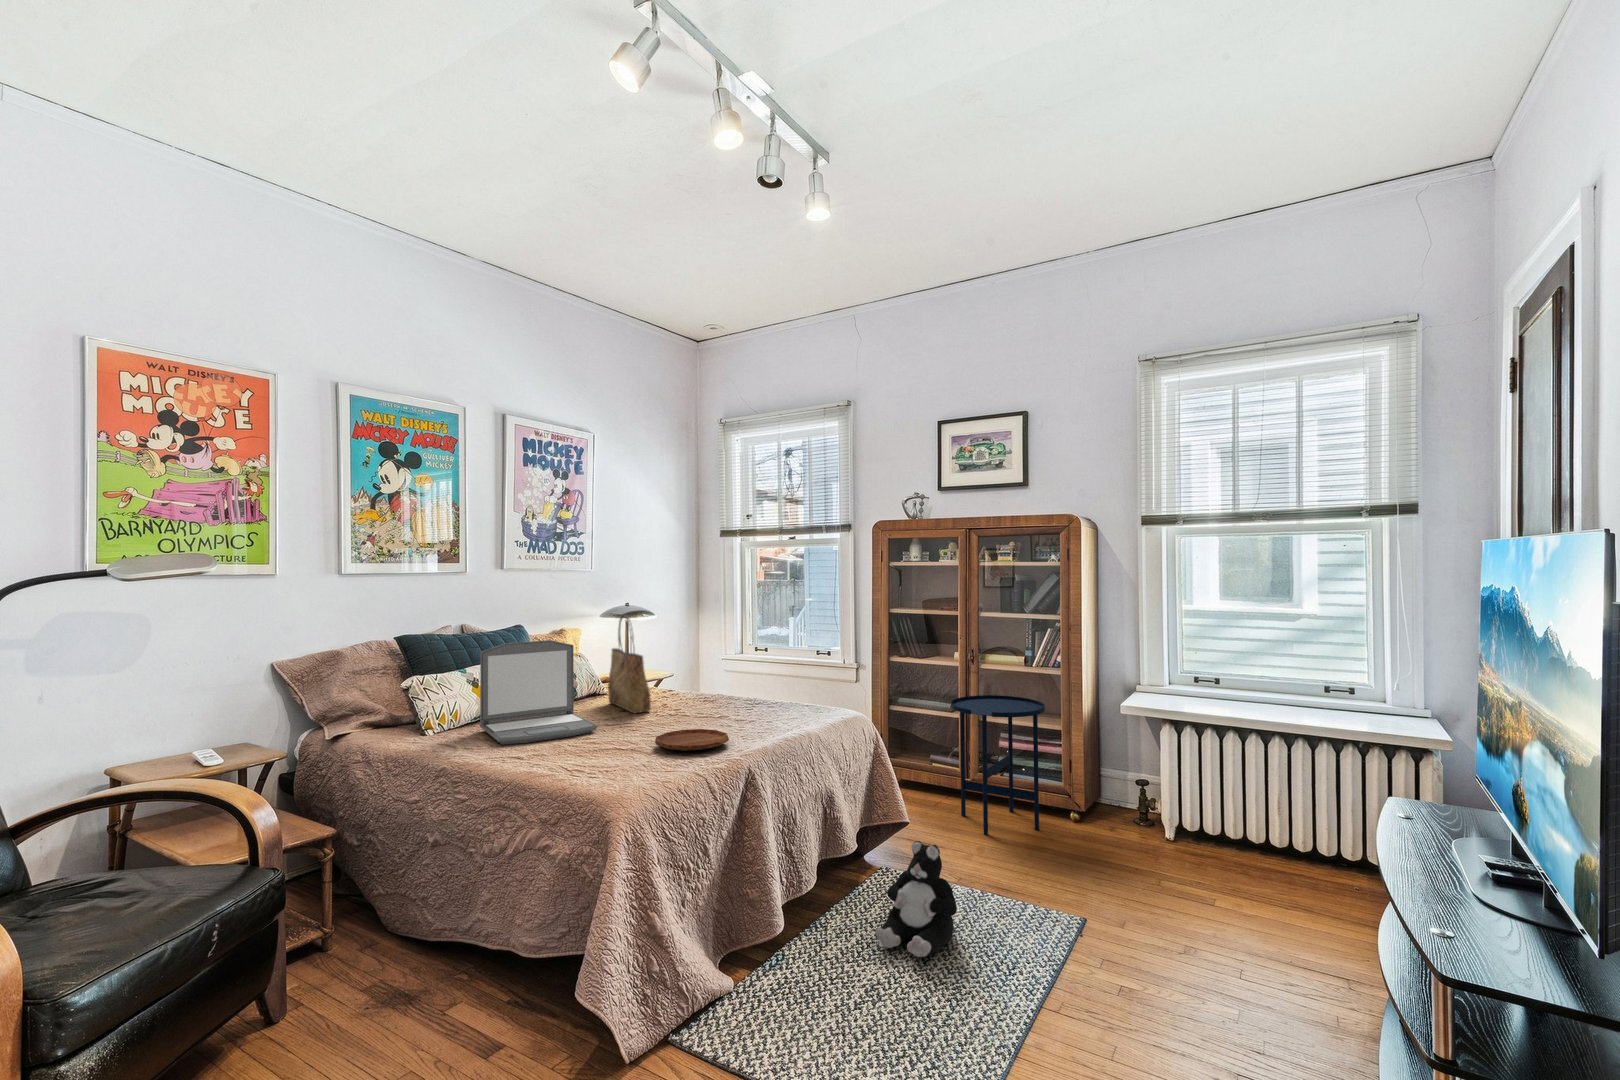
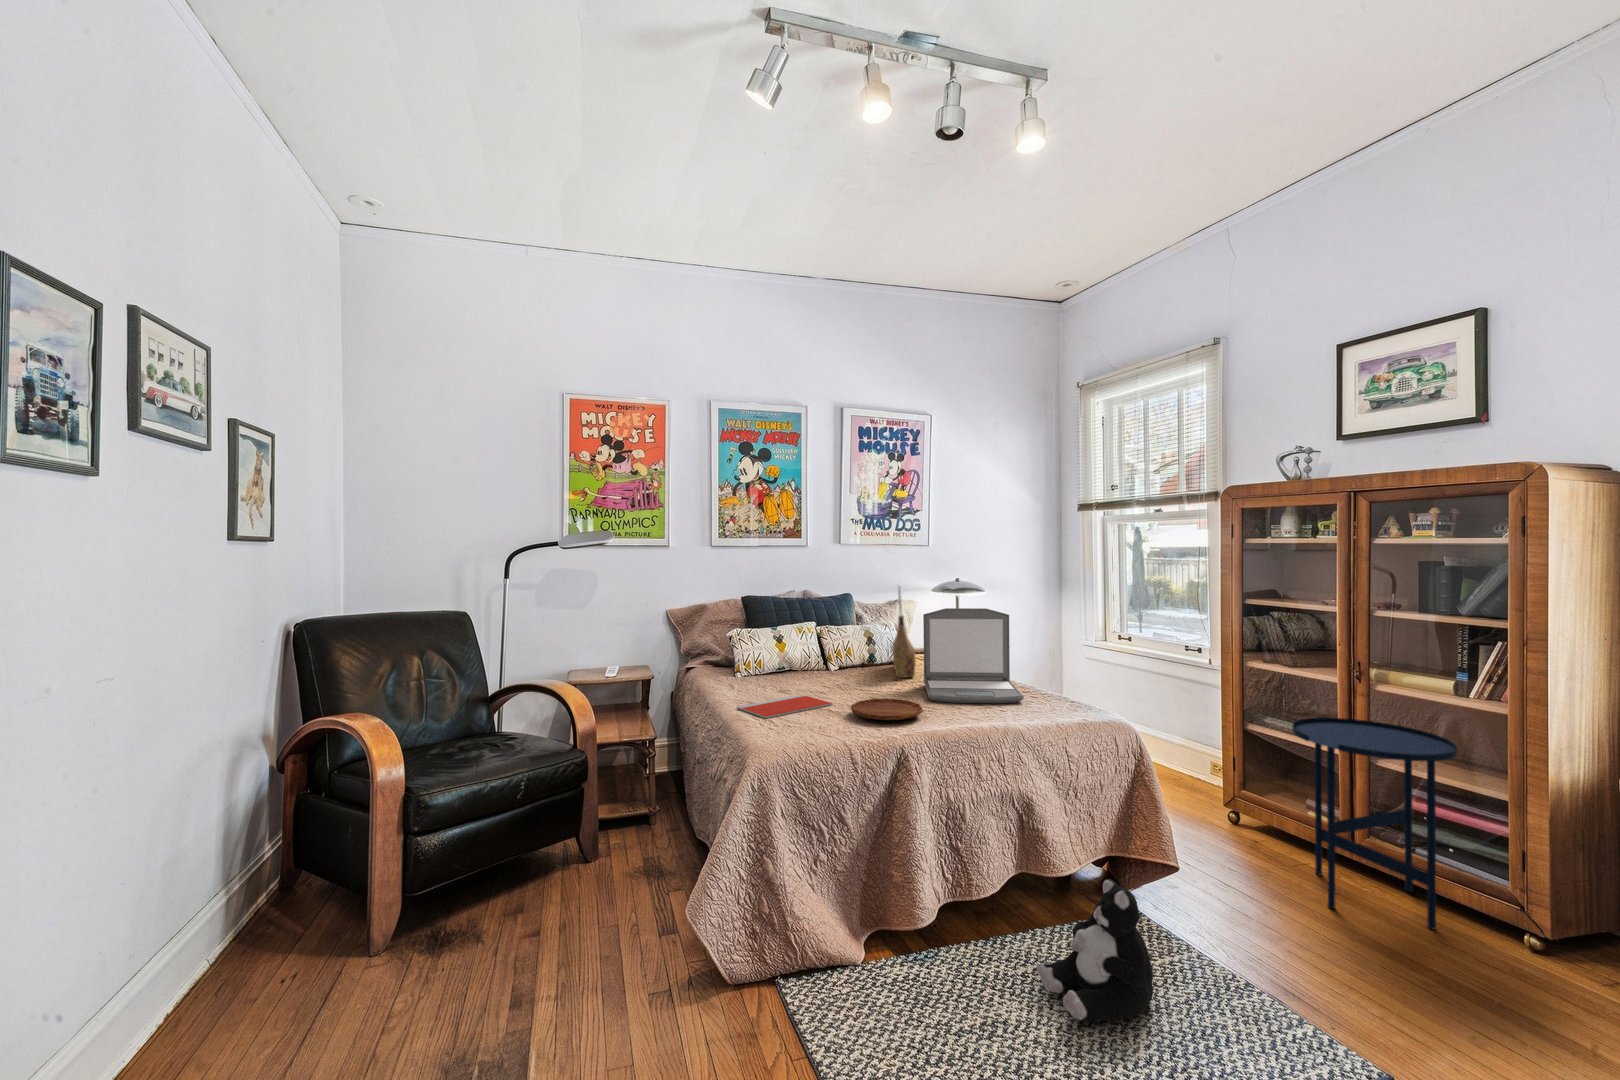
laptop: present [480,640,597,745] -> present [923,608,1024,703]
notebook: none [521,743,620,771] -> present [737,694,832,718]

